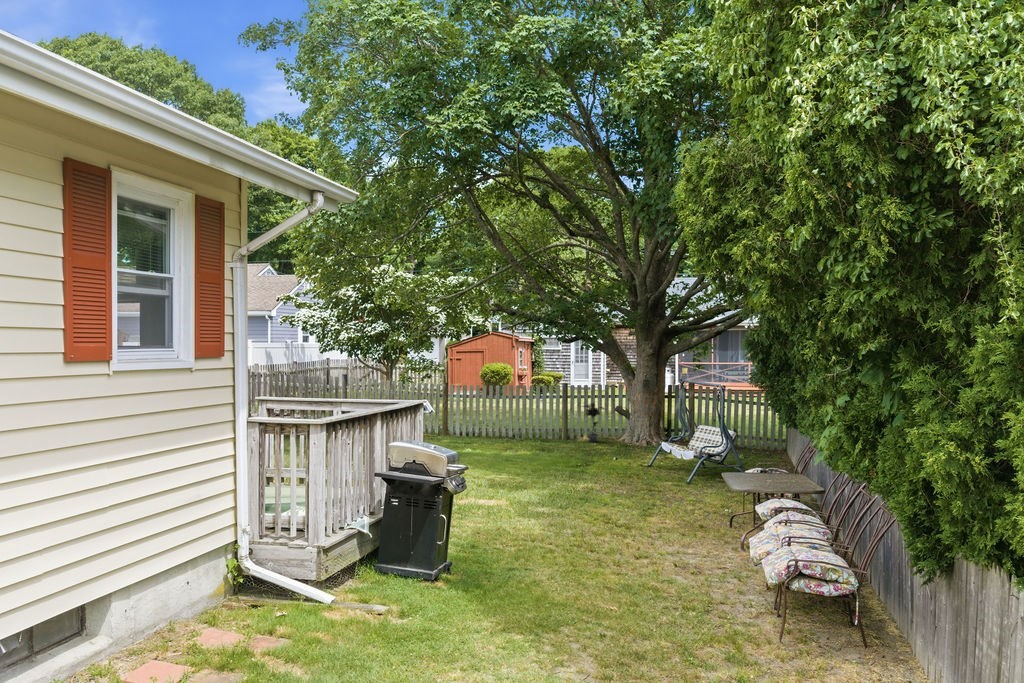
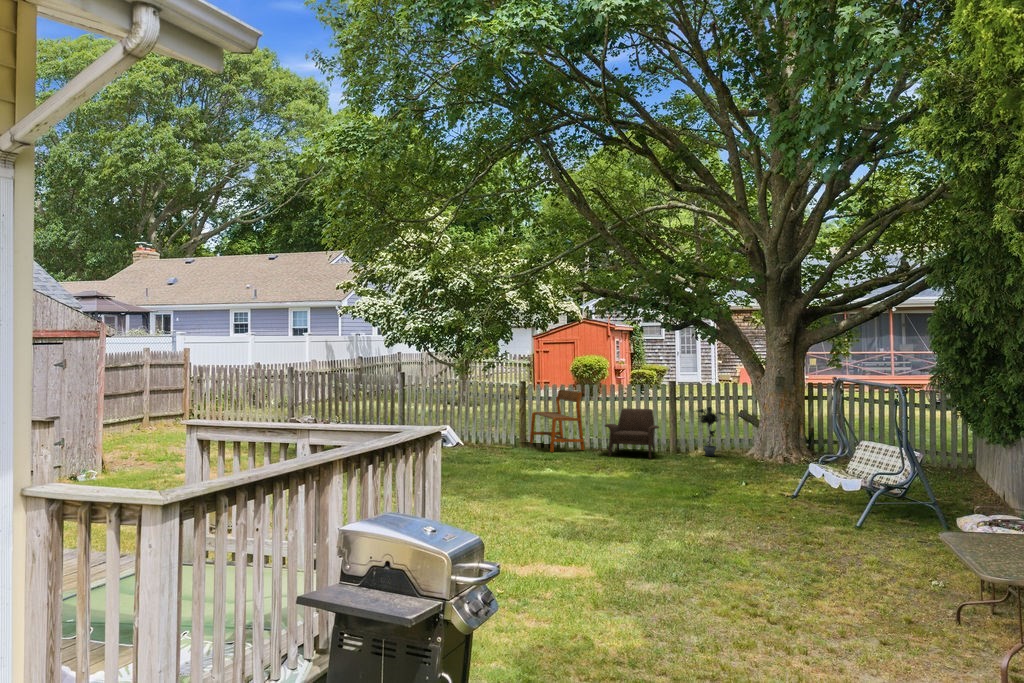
bench: none [448,388,494,440] -> present [530,390,584,452]
armchair: none [510,404,554,444] -> present [605,408,659,459]

